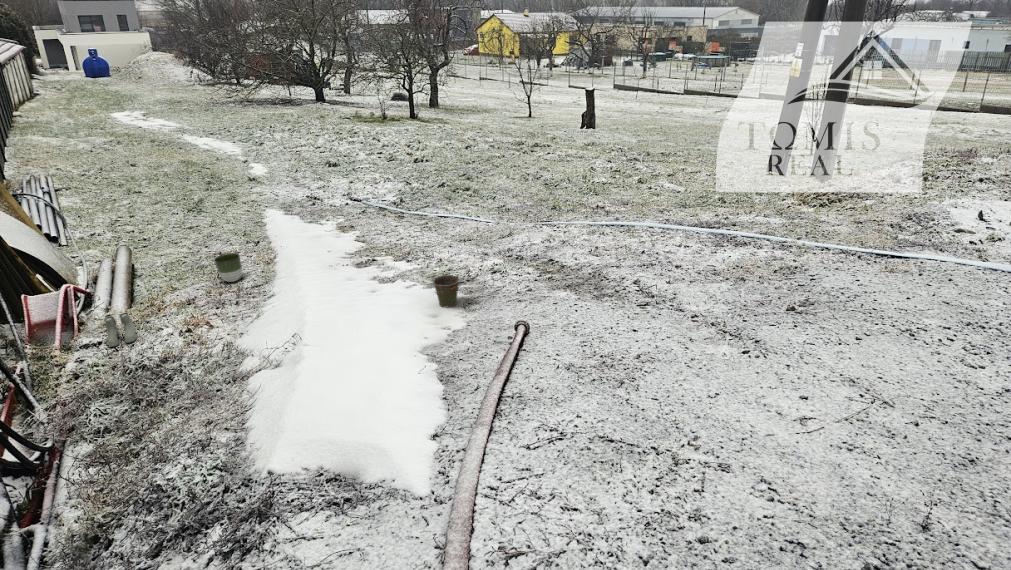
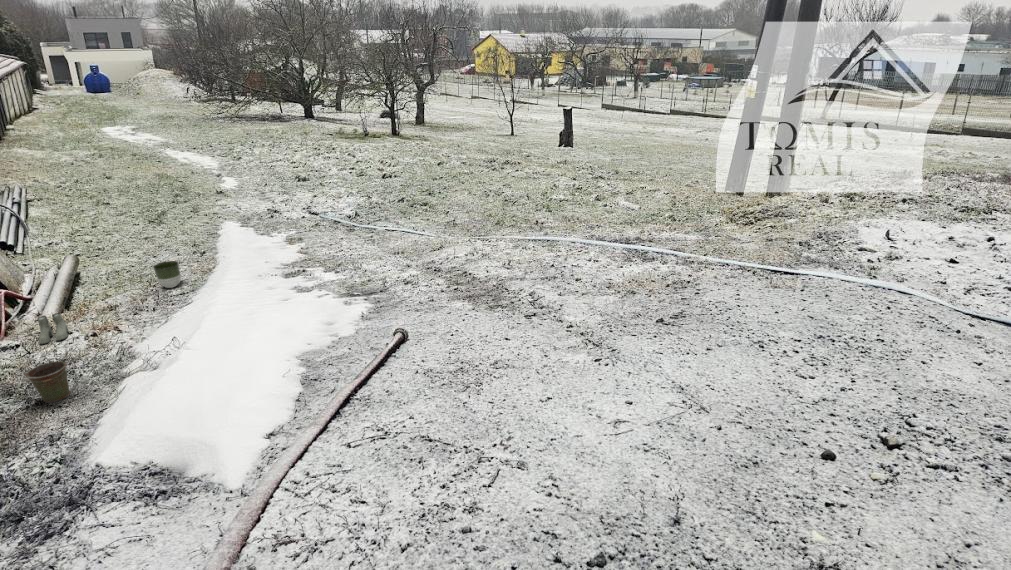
bucket: present [433,275,459,307] -> present [24,361,70,403]

